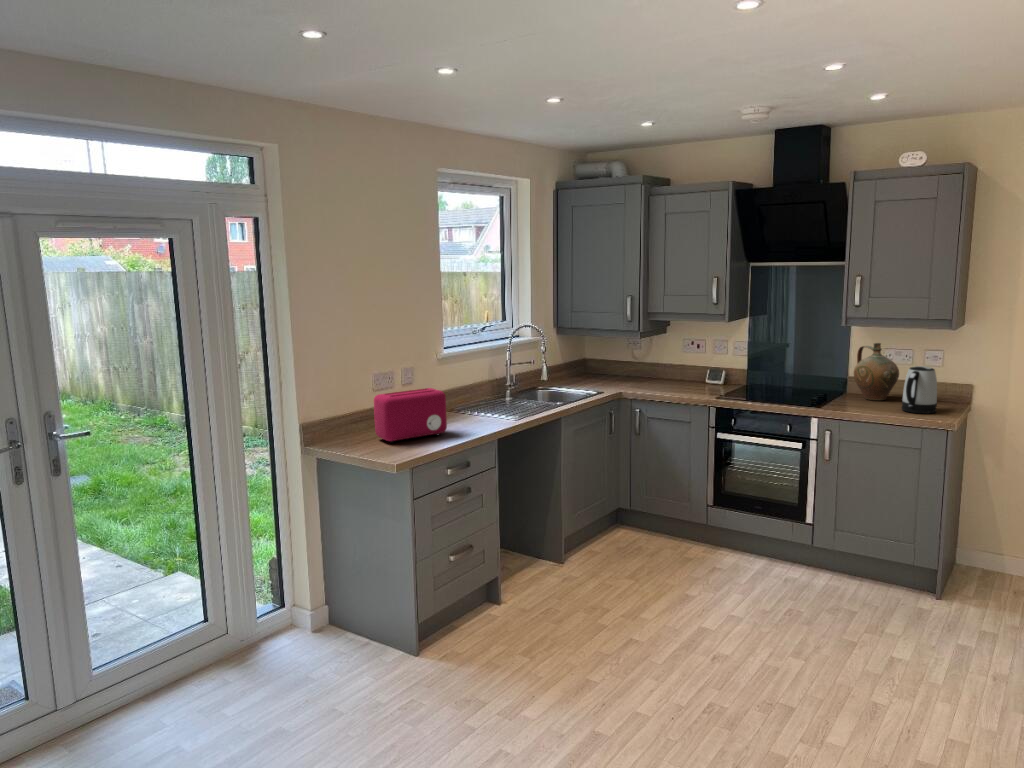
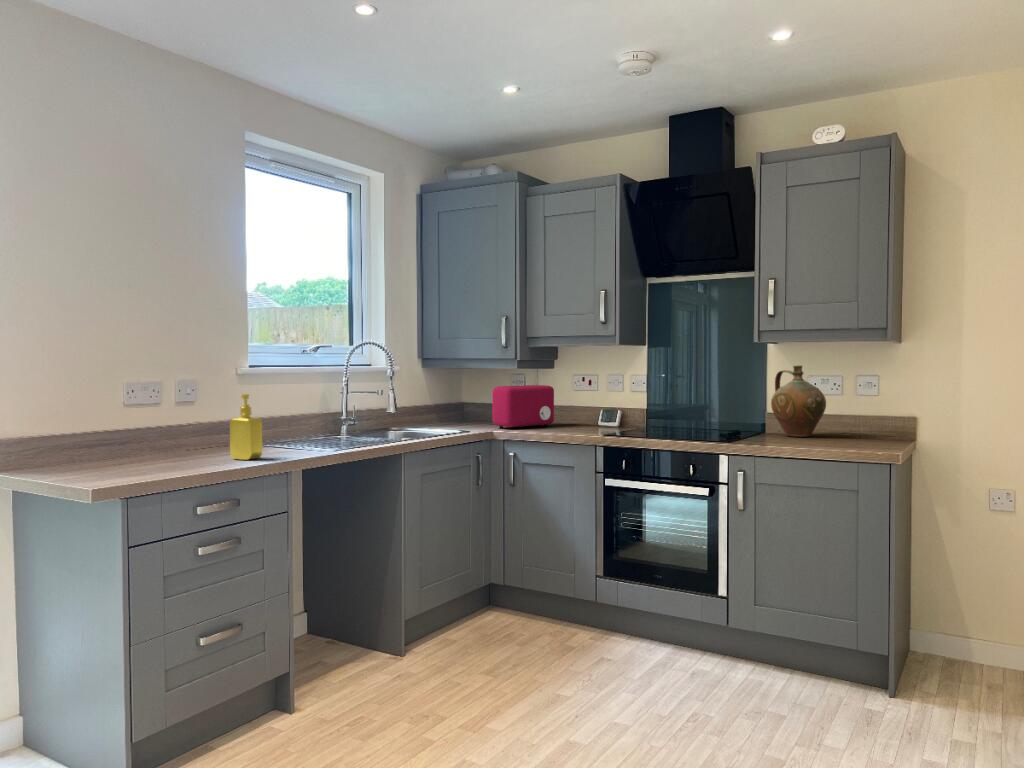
kettle: present [902,366,937,414] -> none [831,387,874,447]
soap dispenser: none [452,381,475,429] -> present [230,394,263,460]
toaster: present [374,388,447,443] -> present [492,385,554,429]

